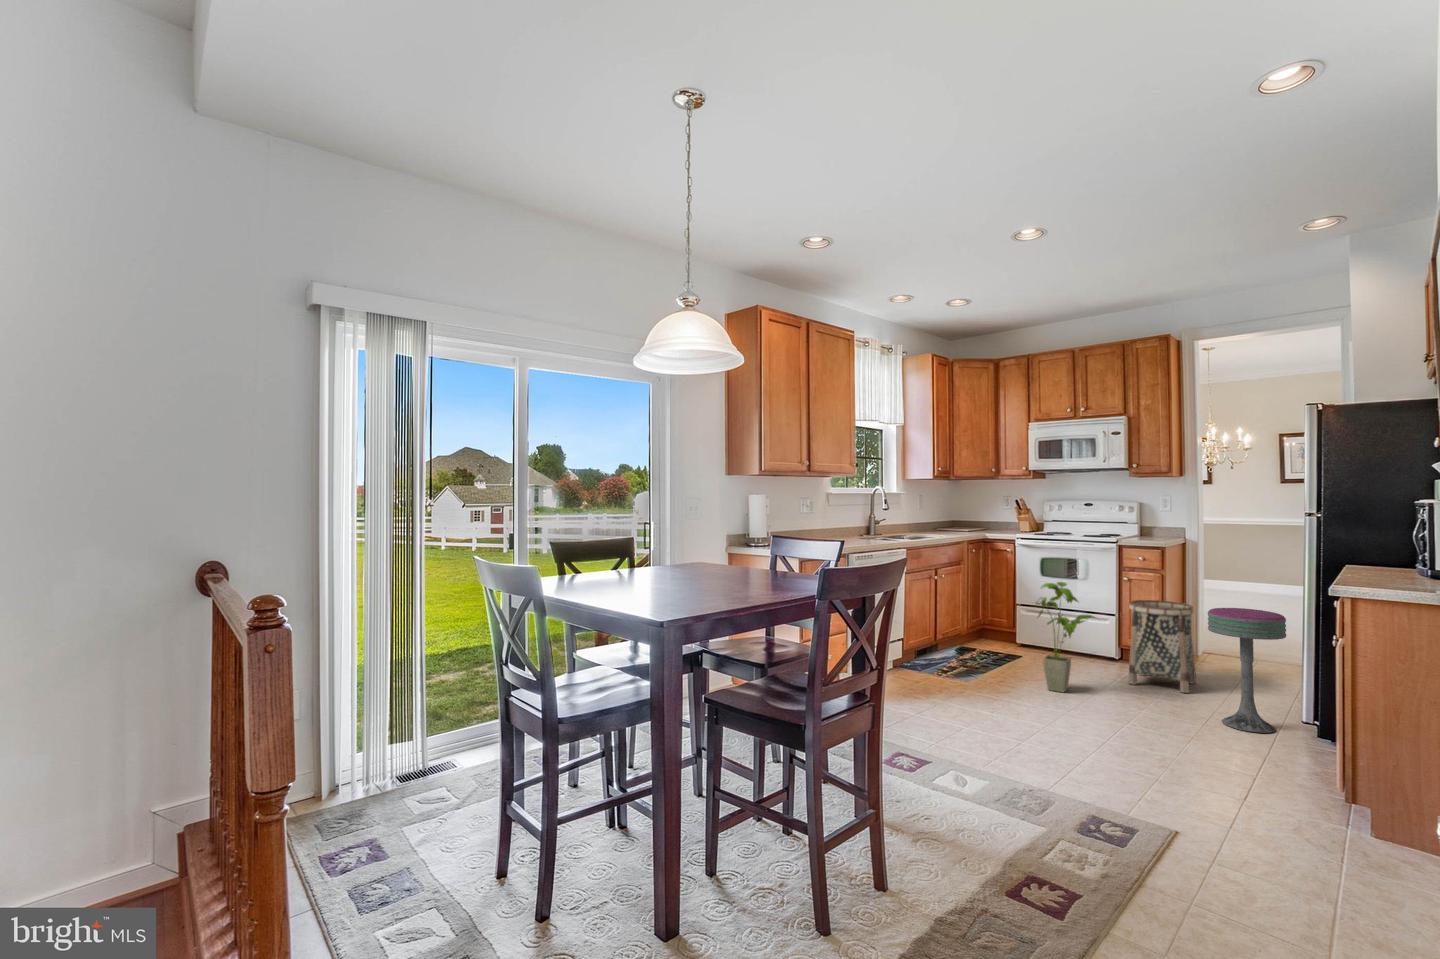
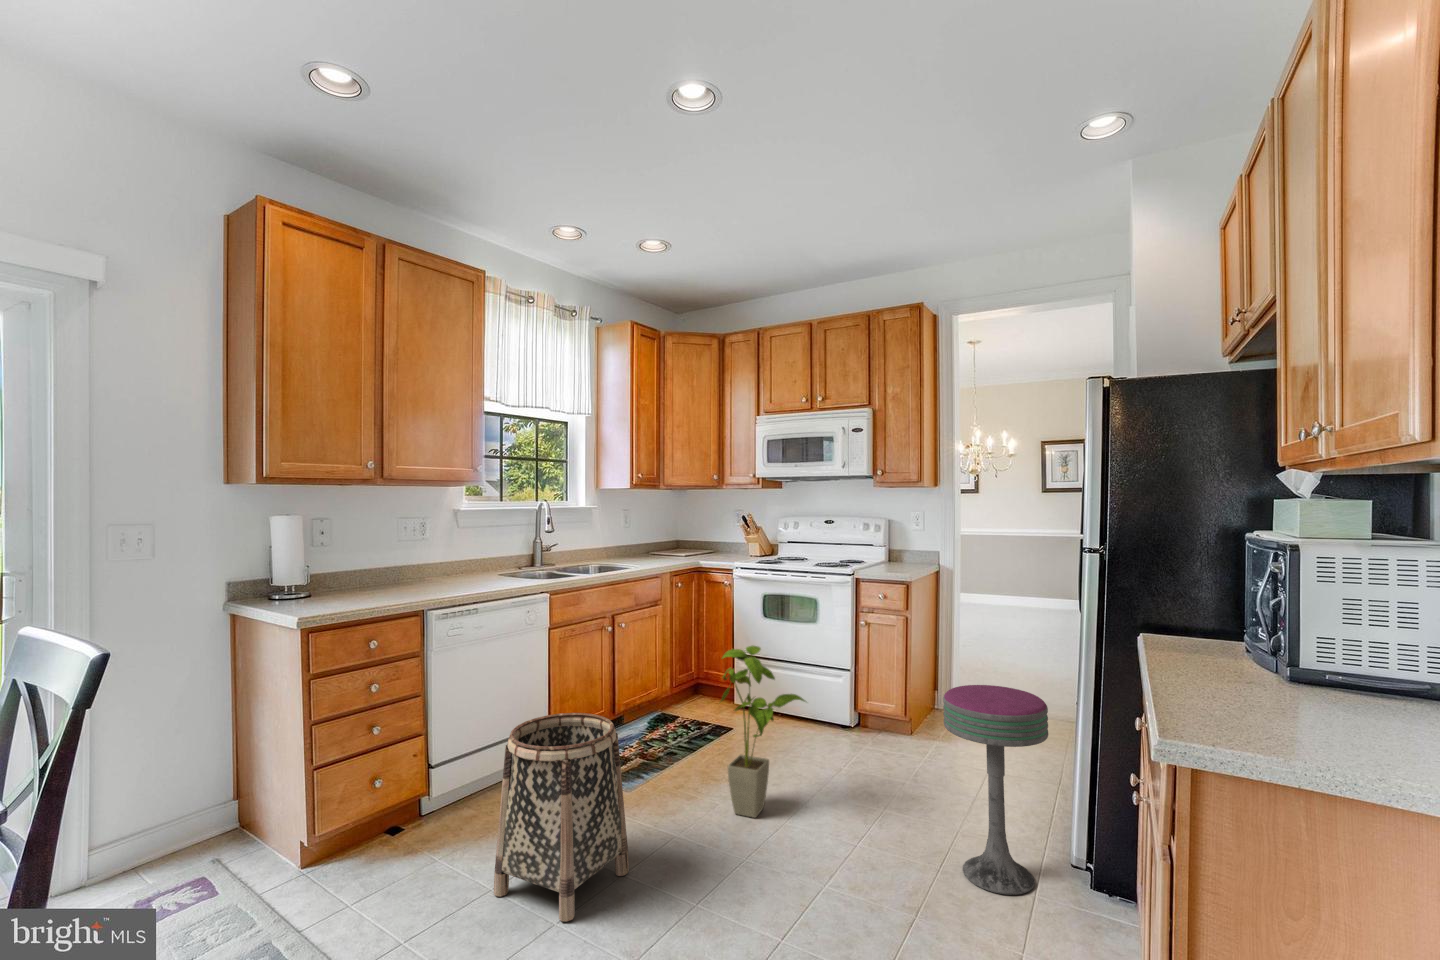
basket: present [1128,600,1196,693] -> present [494,713,629,921]

